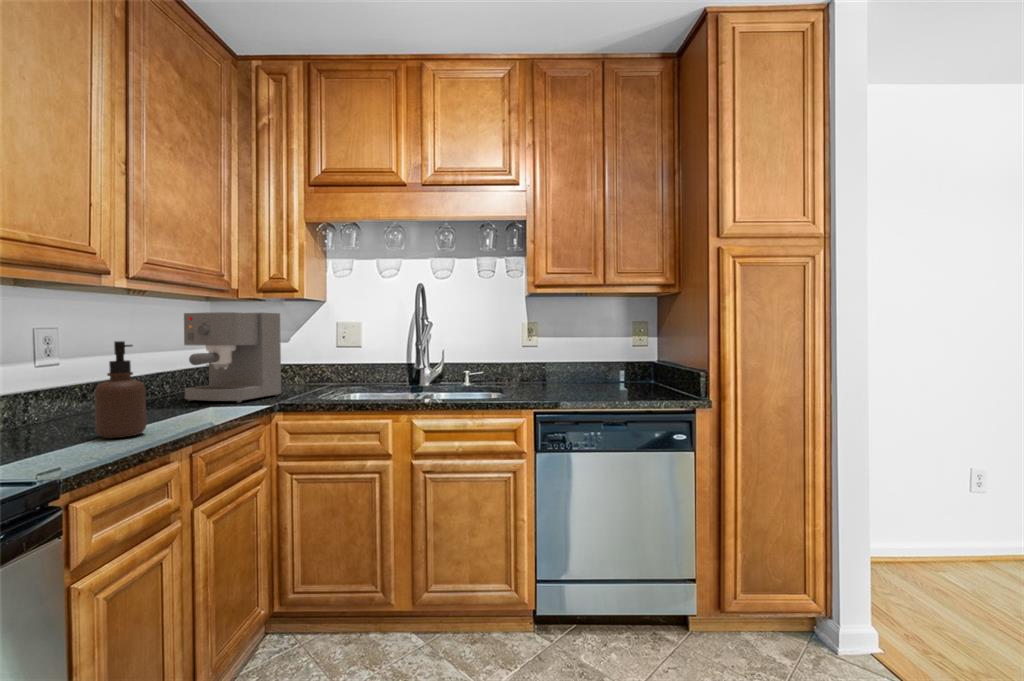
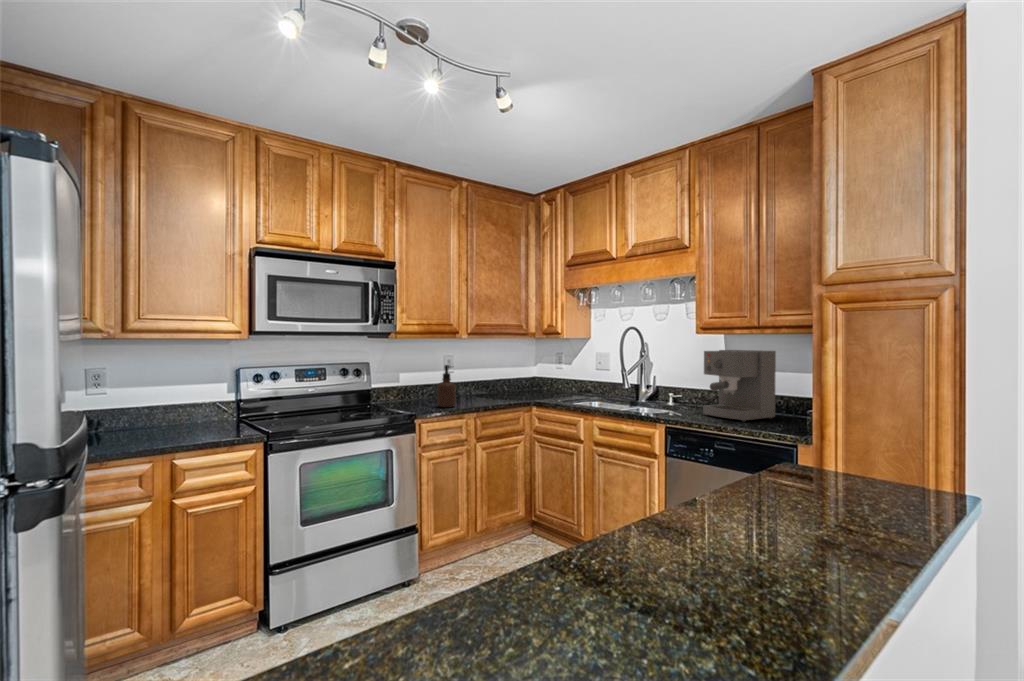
coffee maker: present [184,312,281,403] -> present [703,350,776,422]

